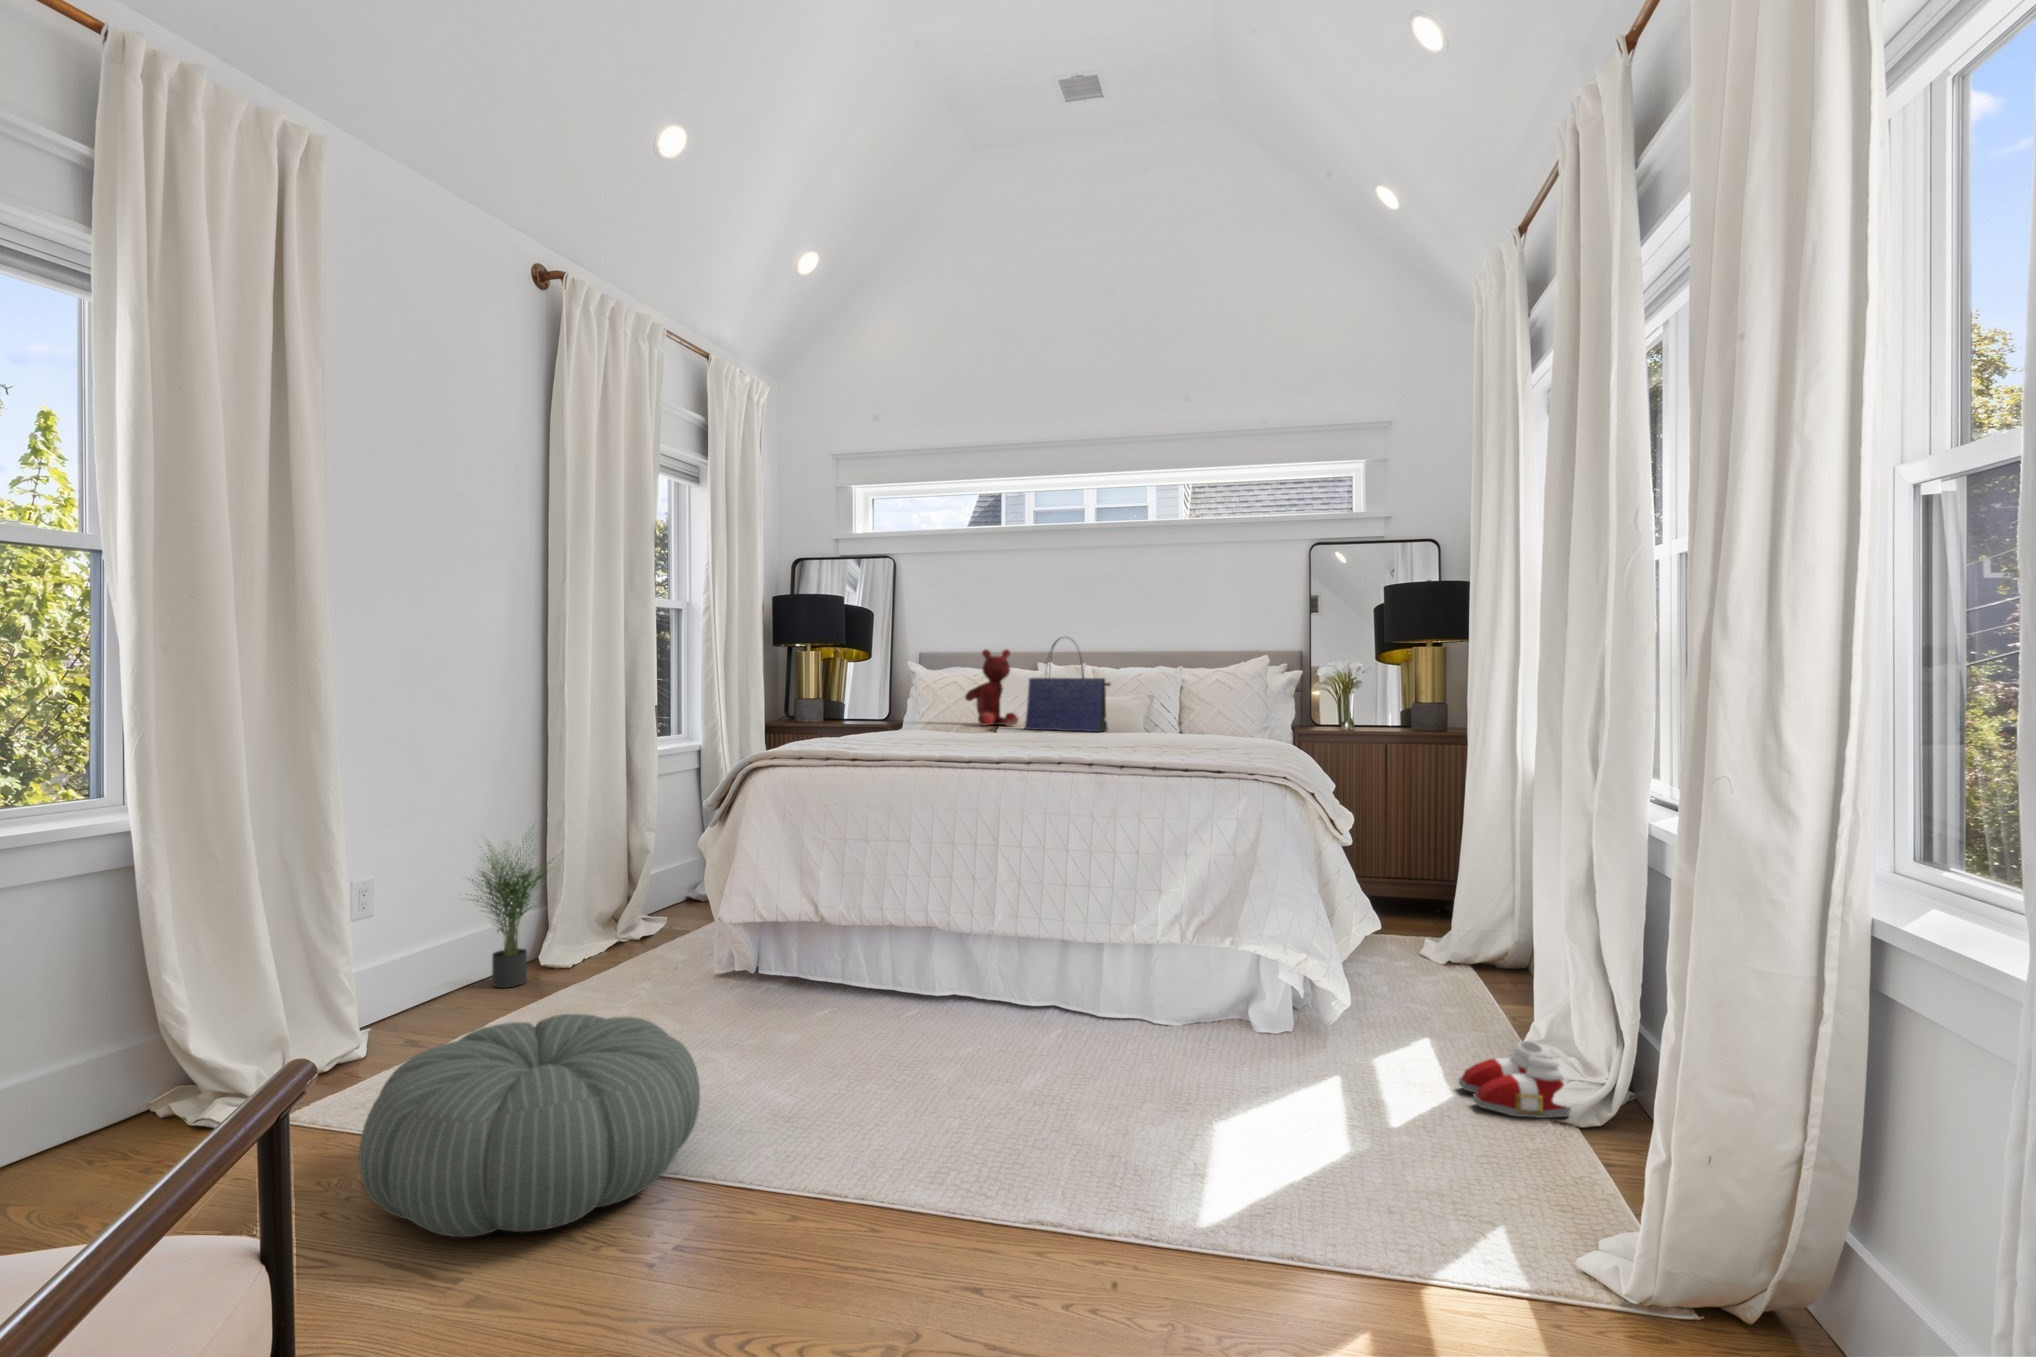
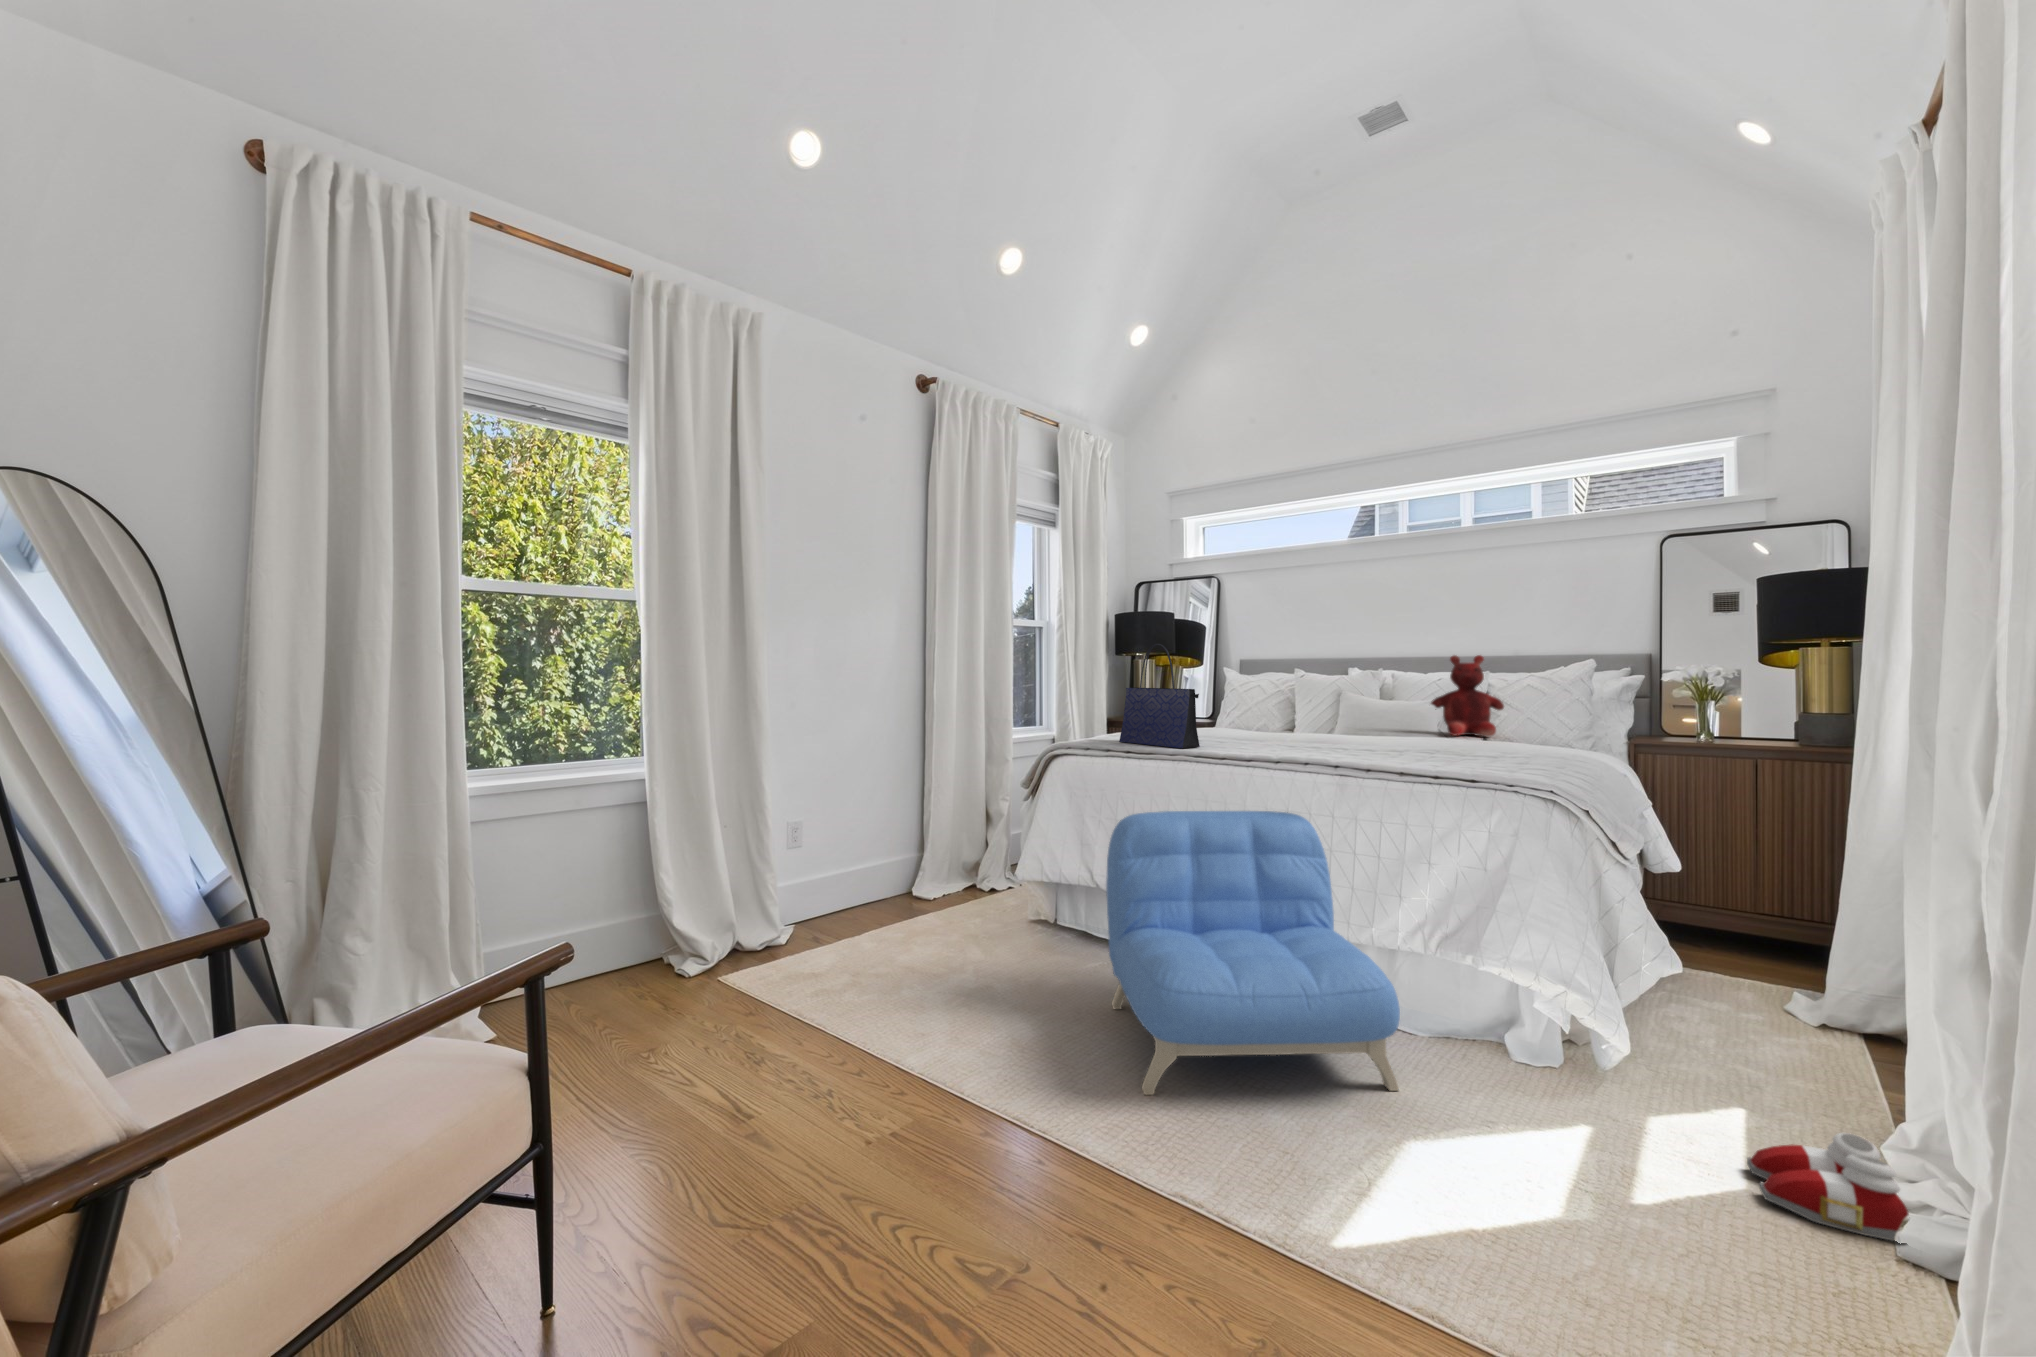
tote bag: present [1025,639,1110,732] -> present [1119,644,1200,748]
teddy bear: present [965,650,1018,726] -> present [1431,655,1504,737]
armchair: none [864,814,1188,1137] -> present [1106,811,1400,1095]
potted plant: present [466,827,553,988] -> none [851,789,928,908]
pouf: present [359,1014,700,1237] -> none [711,938,946,1100]

